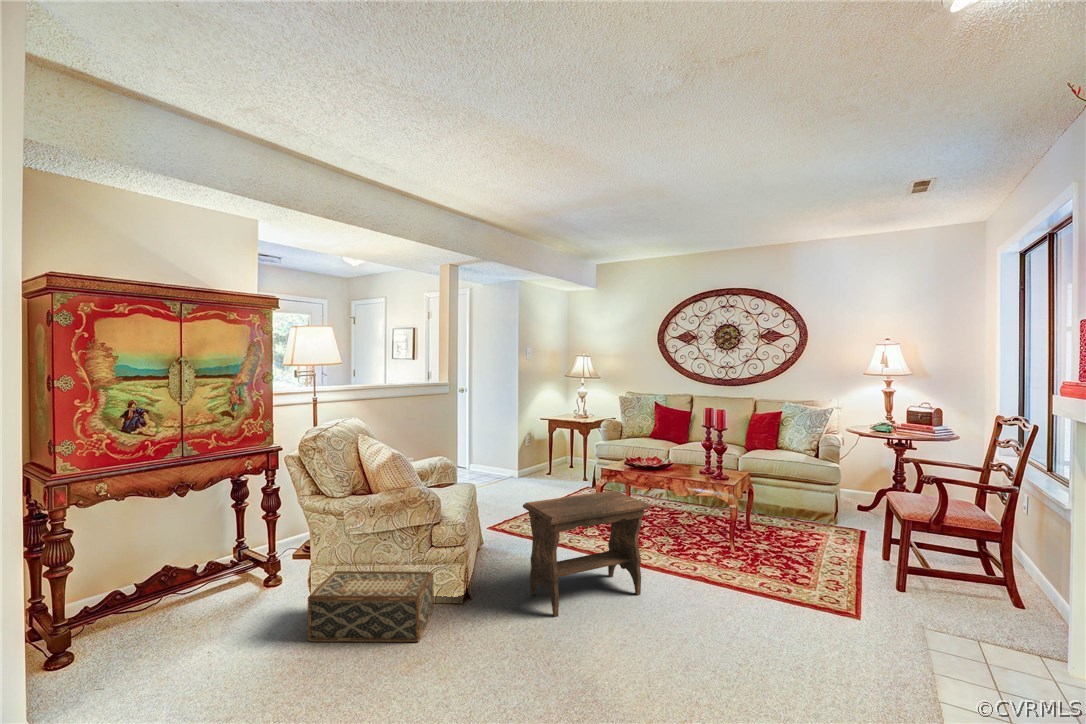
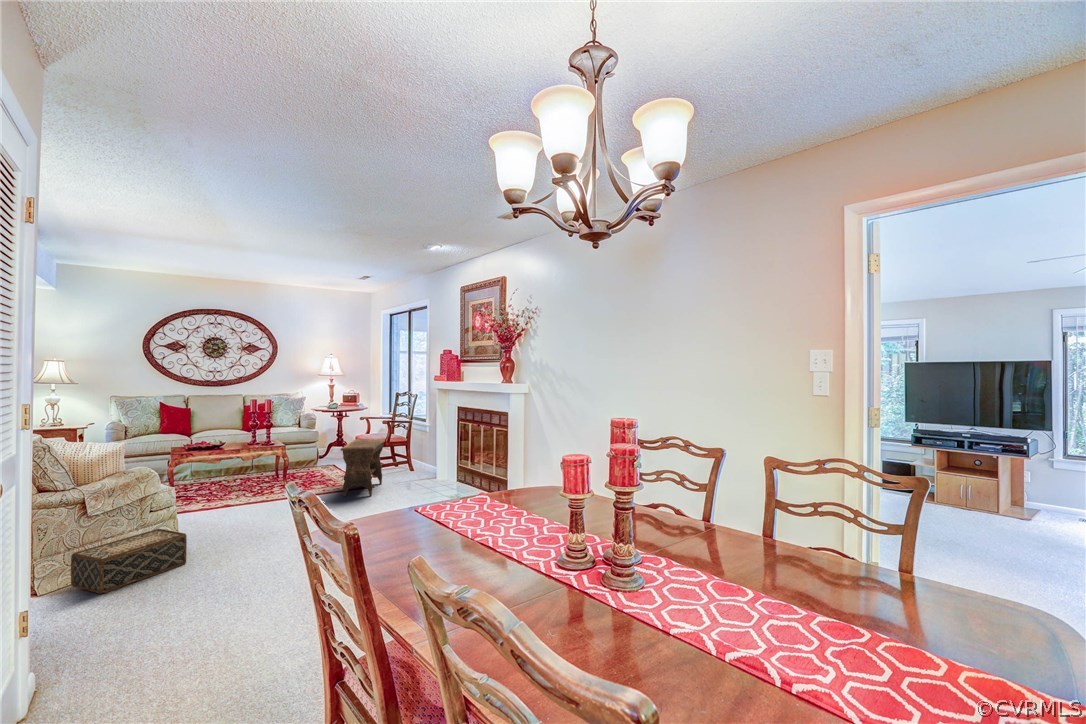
footstool: present [523,491,650,617] -> present [340,439,385,496]

